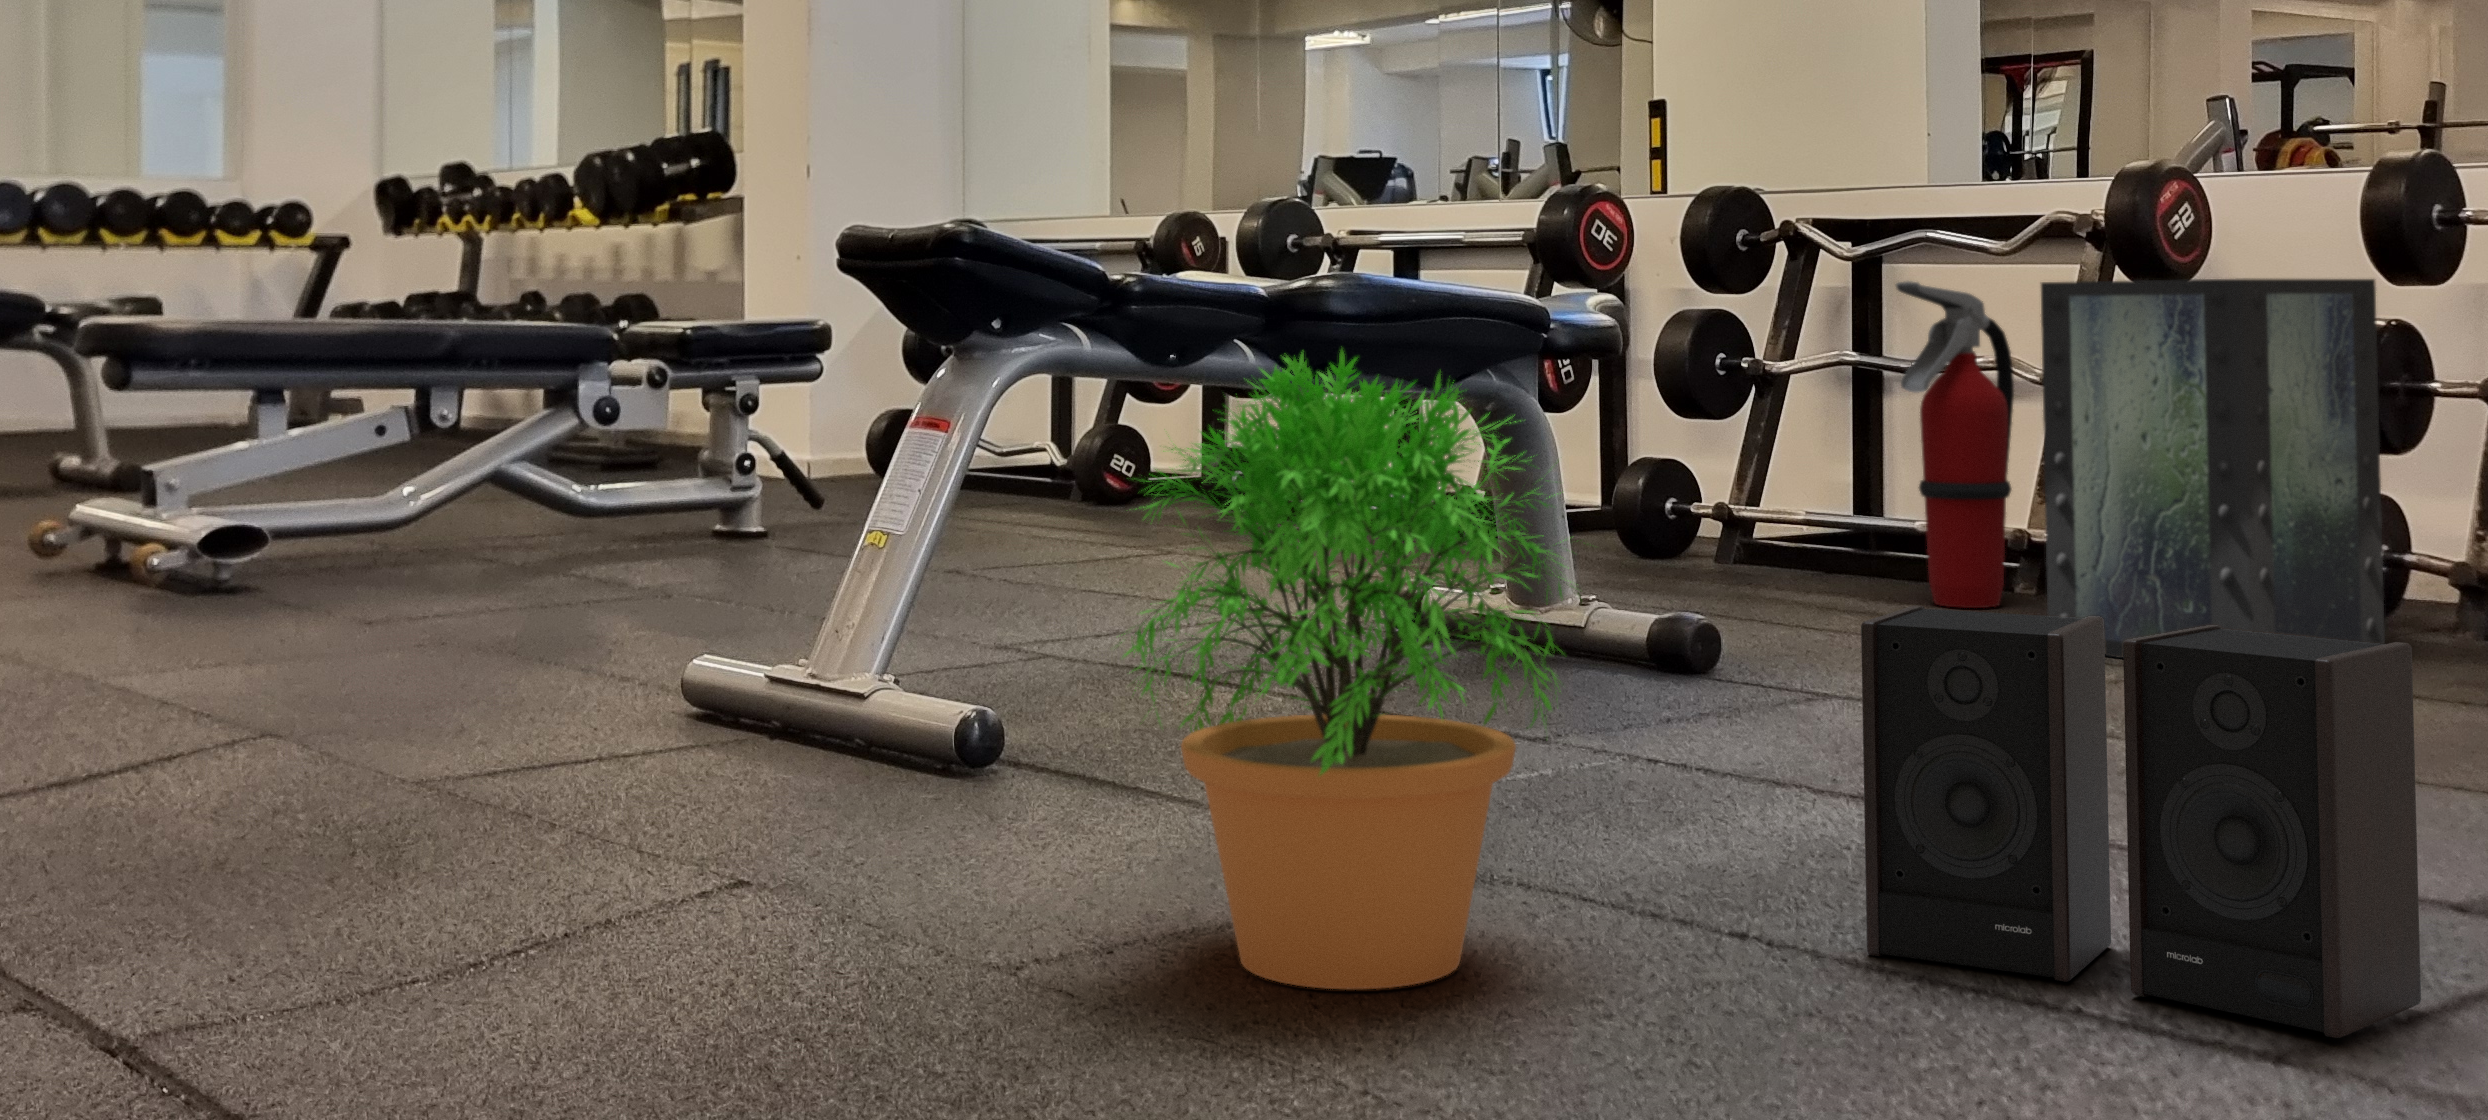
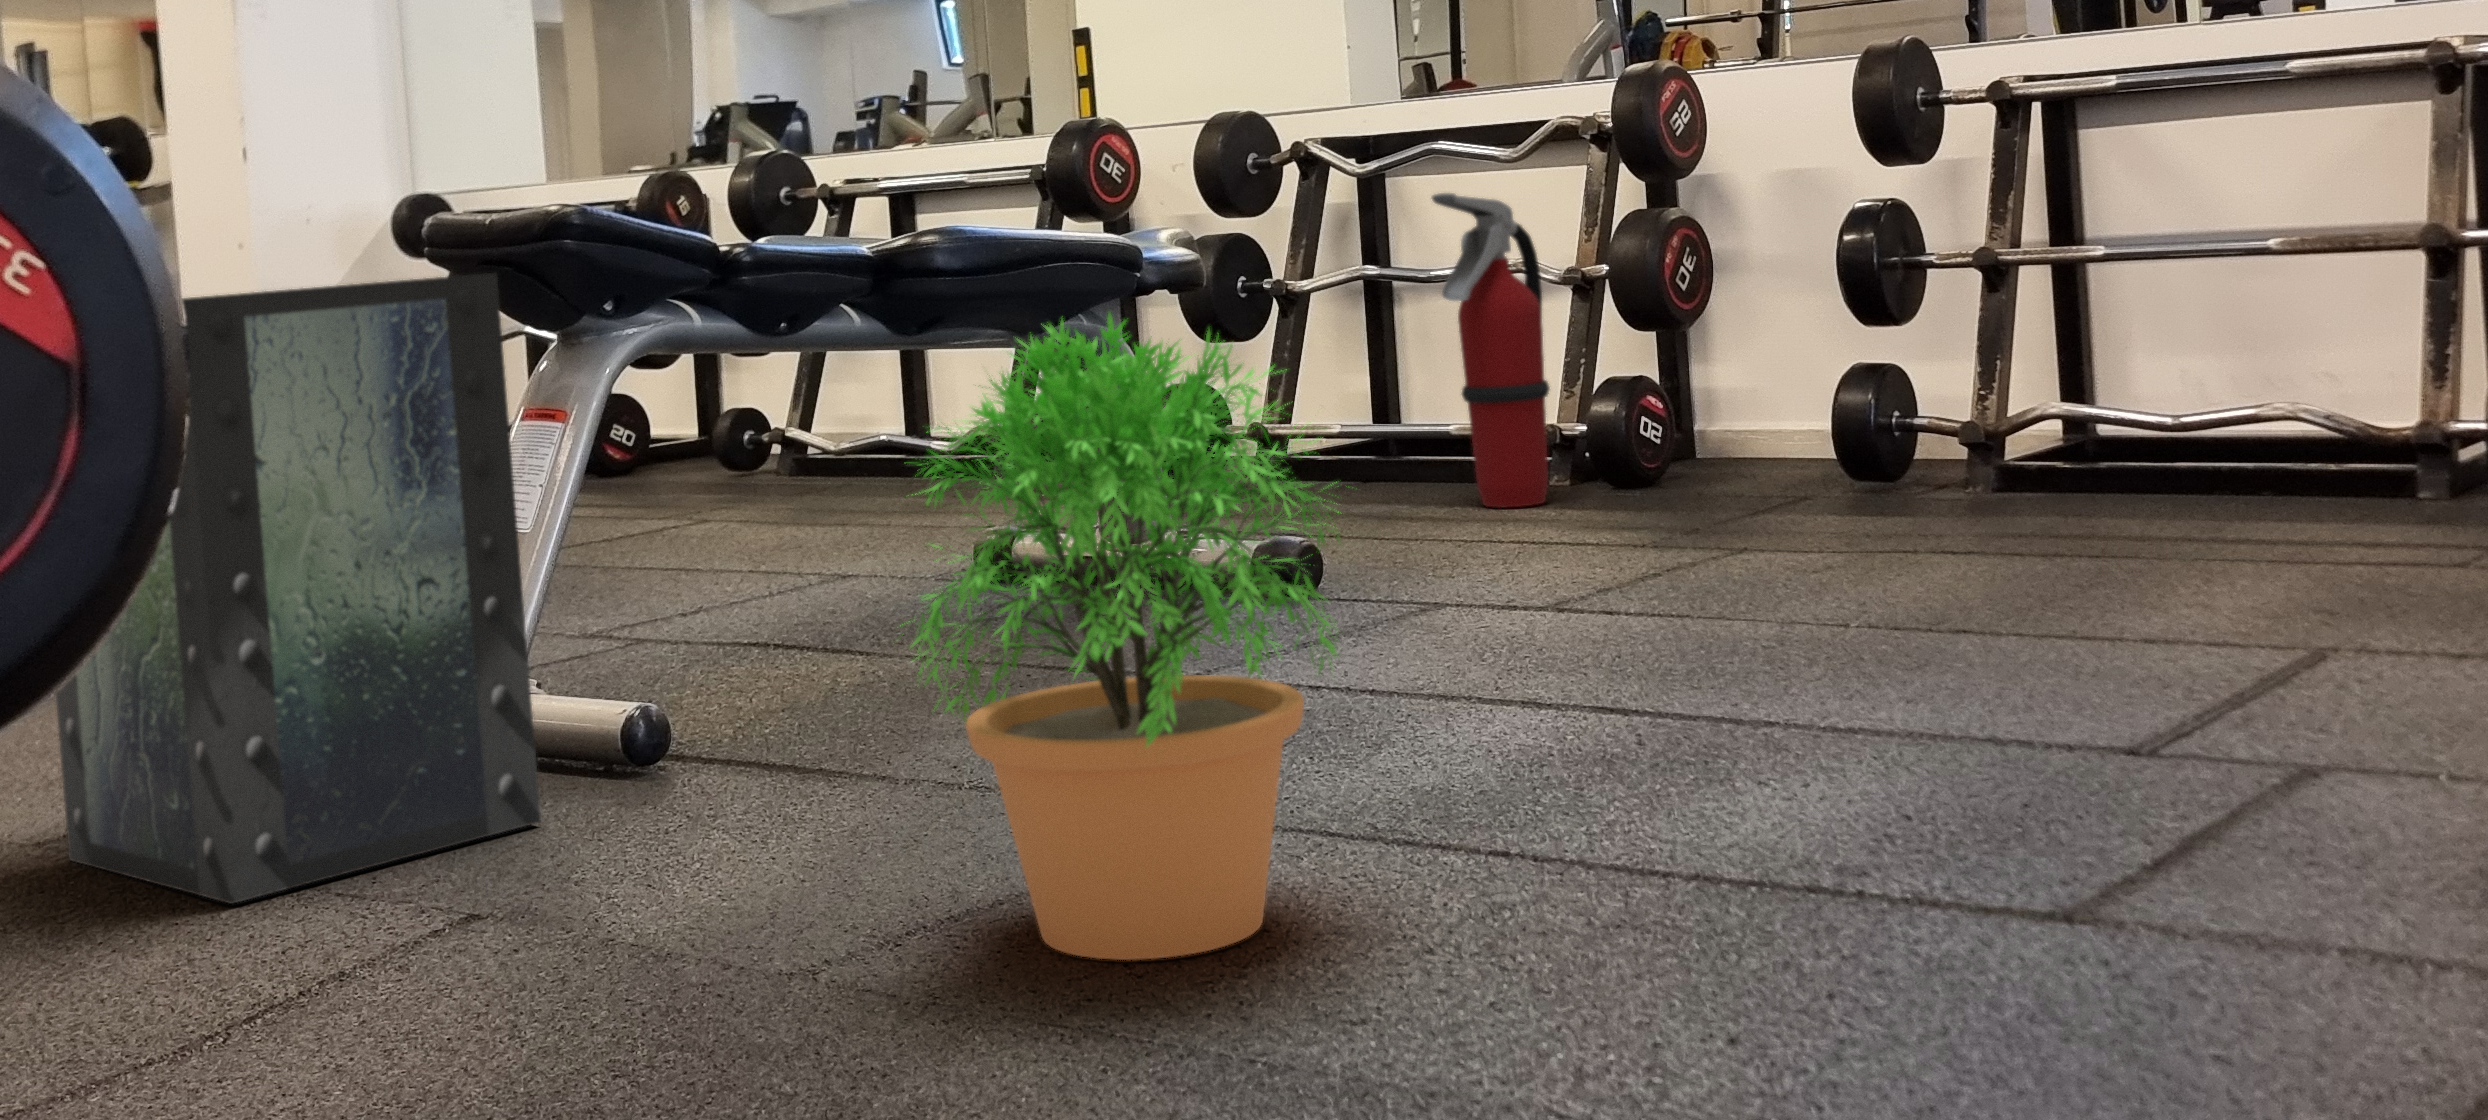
storage box: present [2041,279,2385,658] -> present [56,273,541,904]
speaker: present [1861,606,2421,1038] -> none [1612,511,2158,889]

